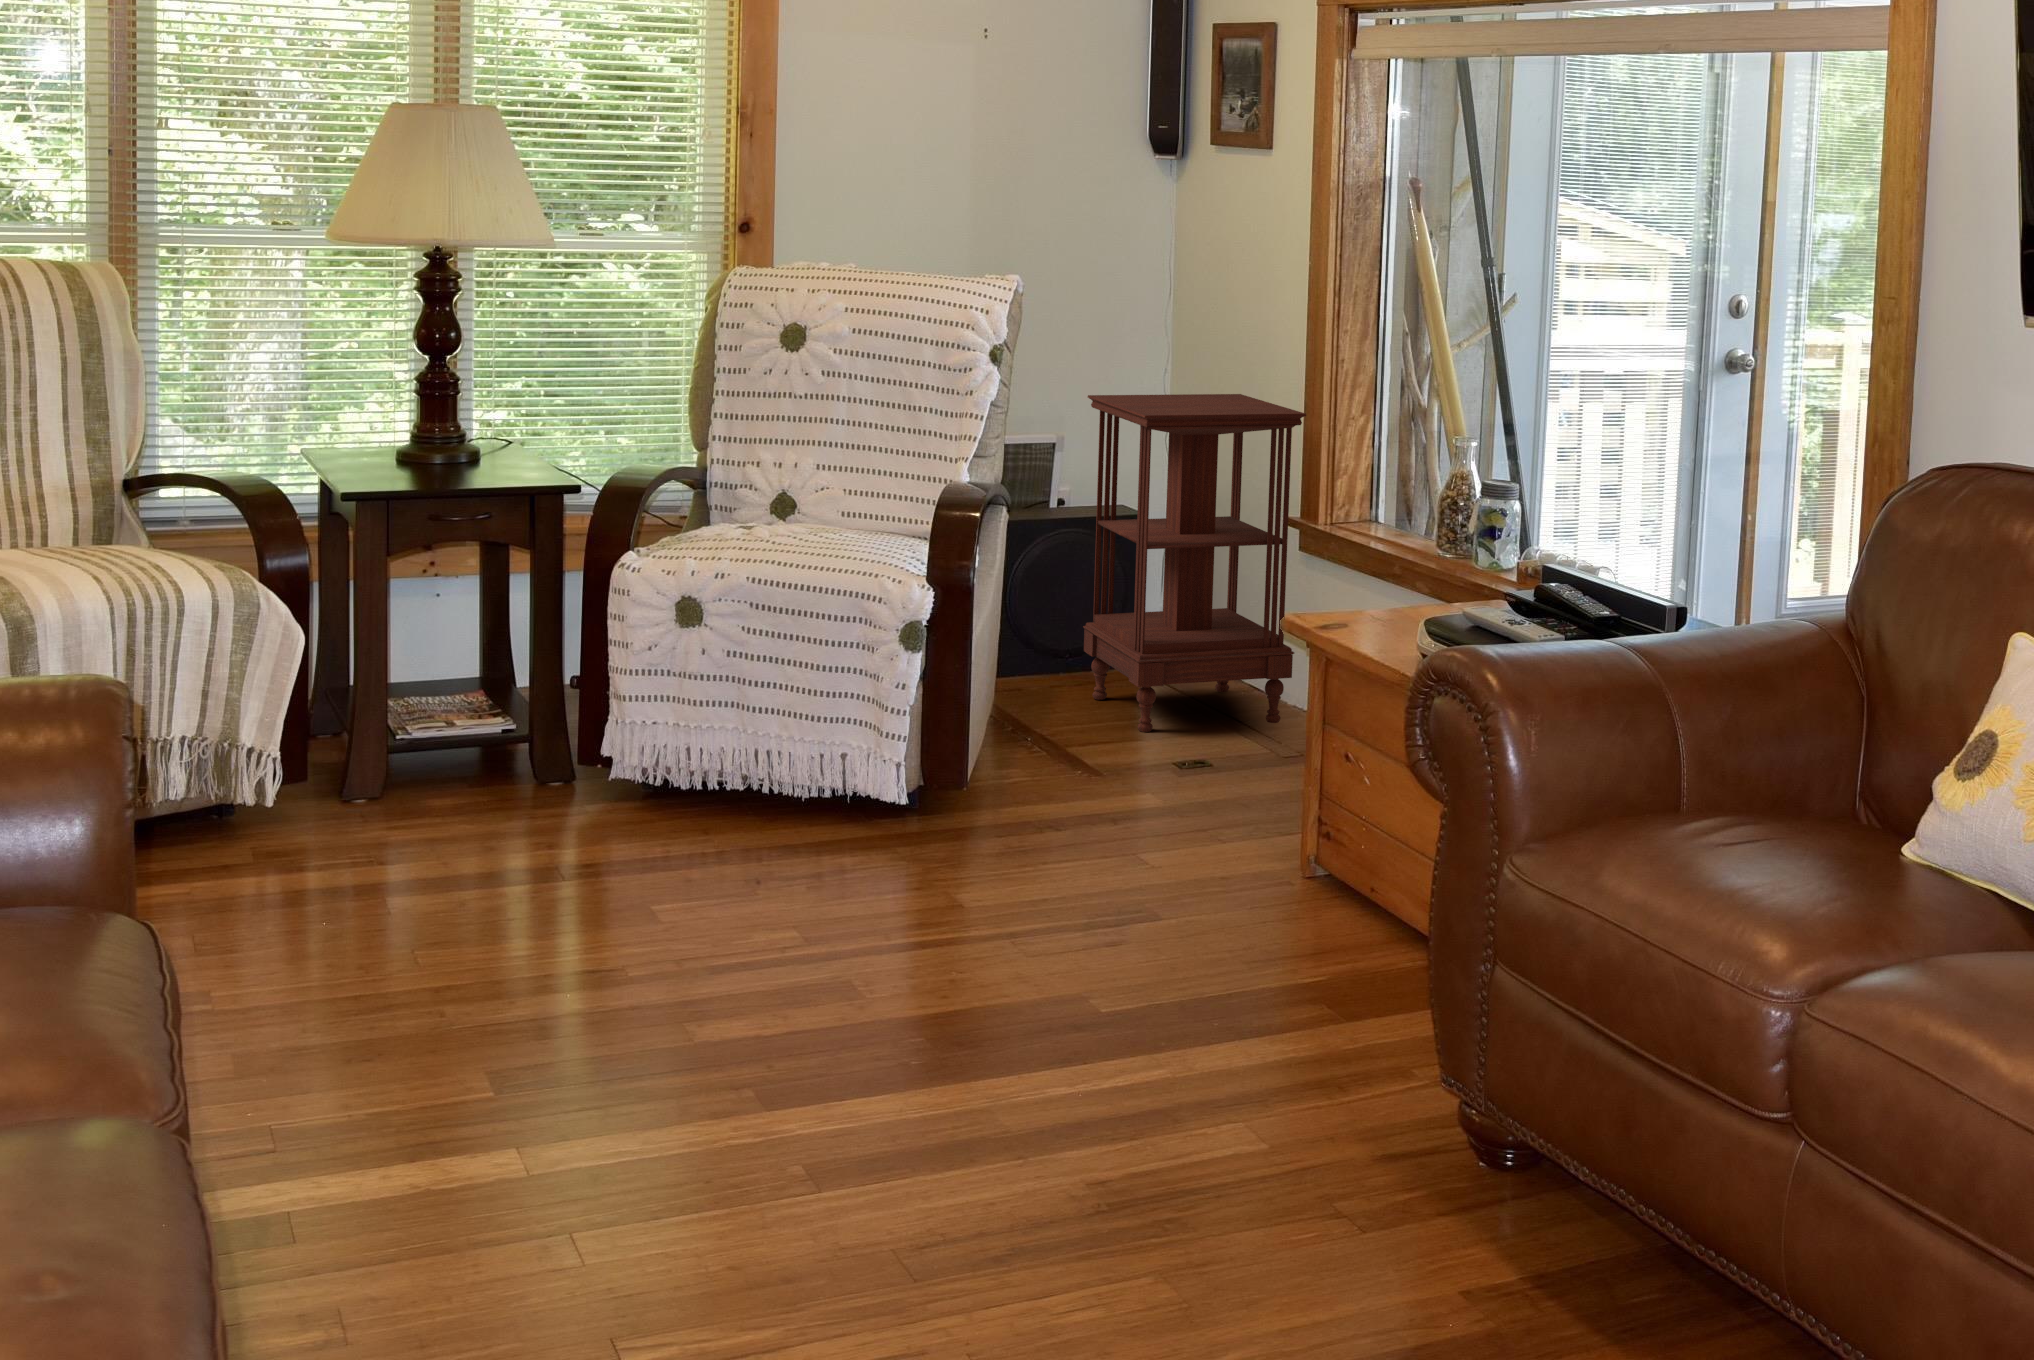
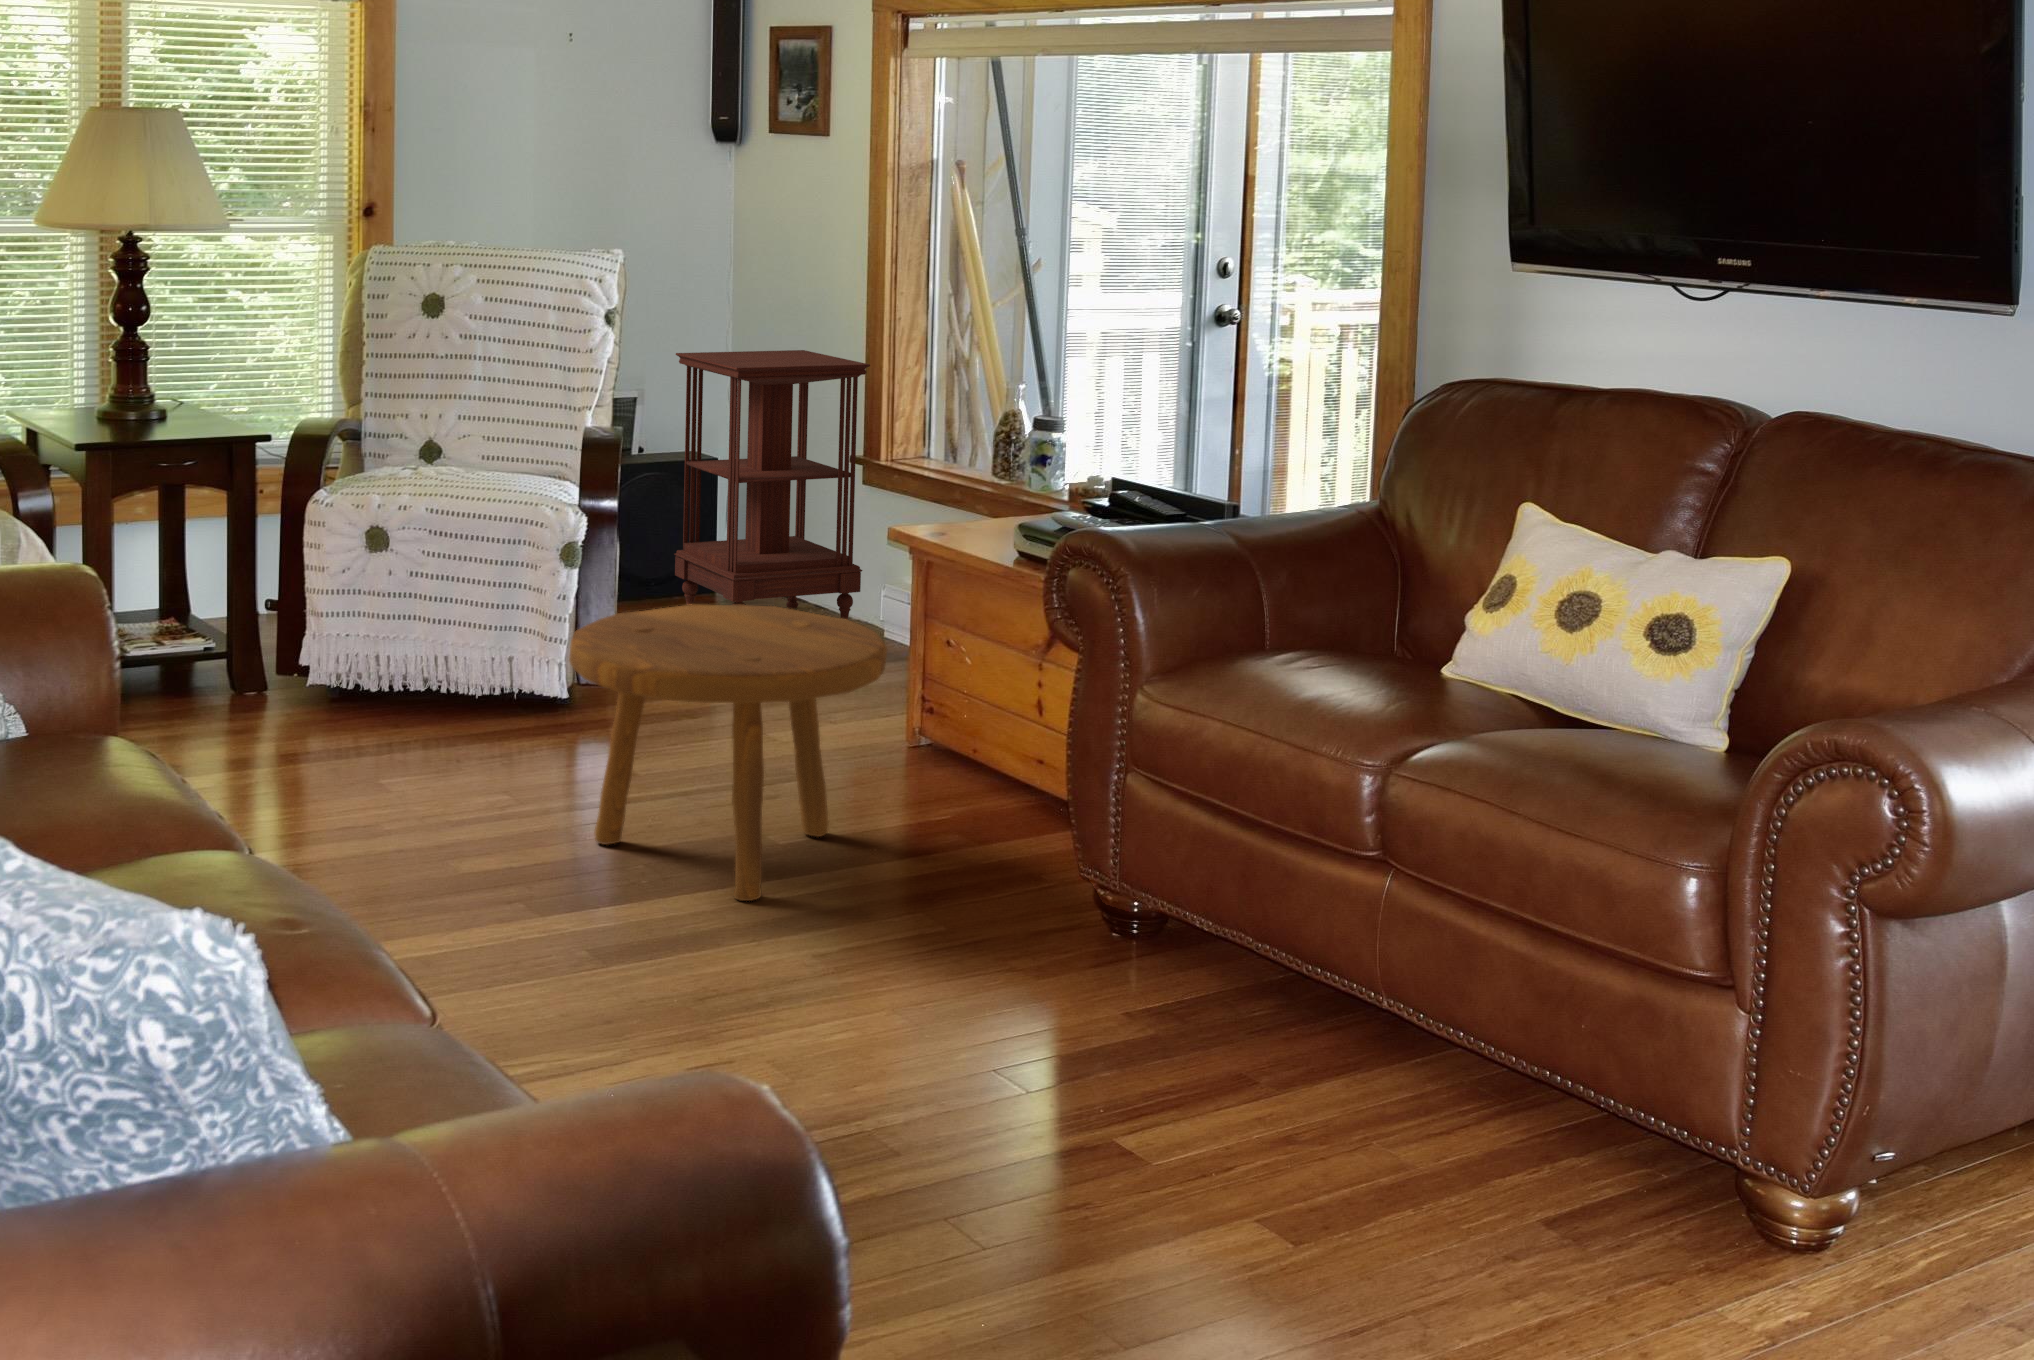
footstool: none [826,715,1223,1103] -> present [569,605,887,901]

